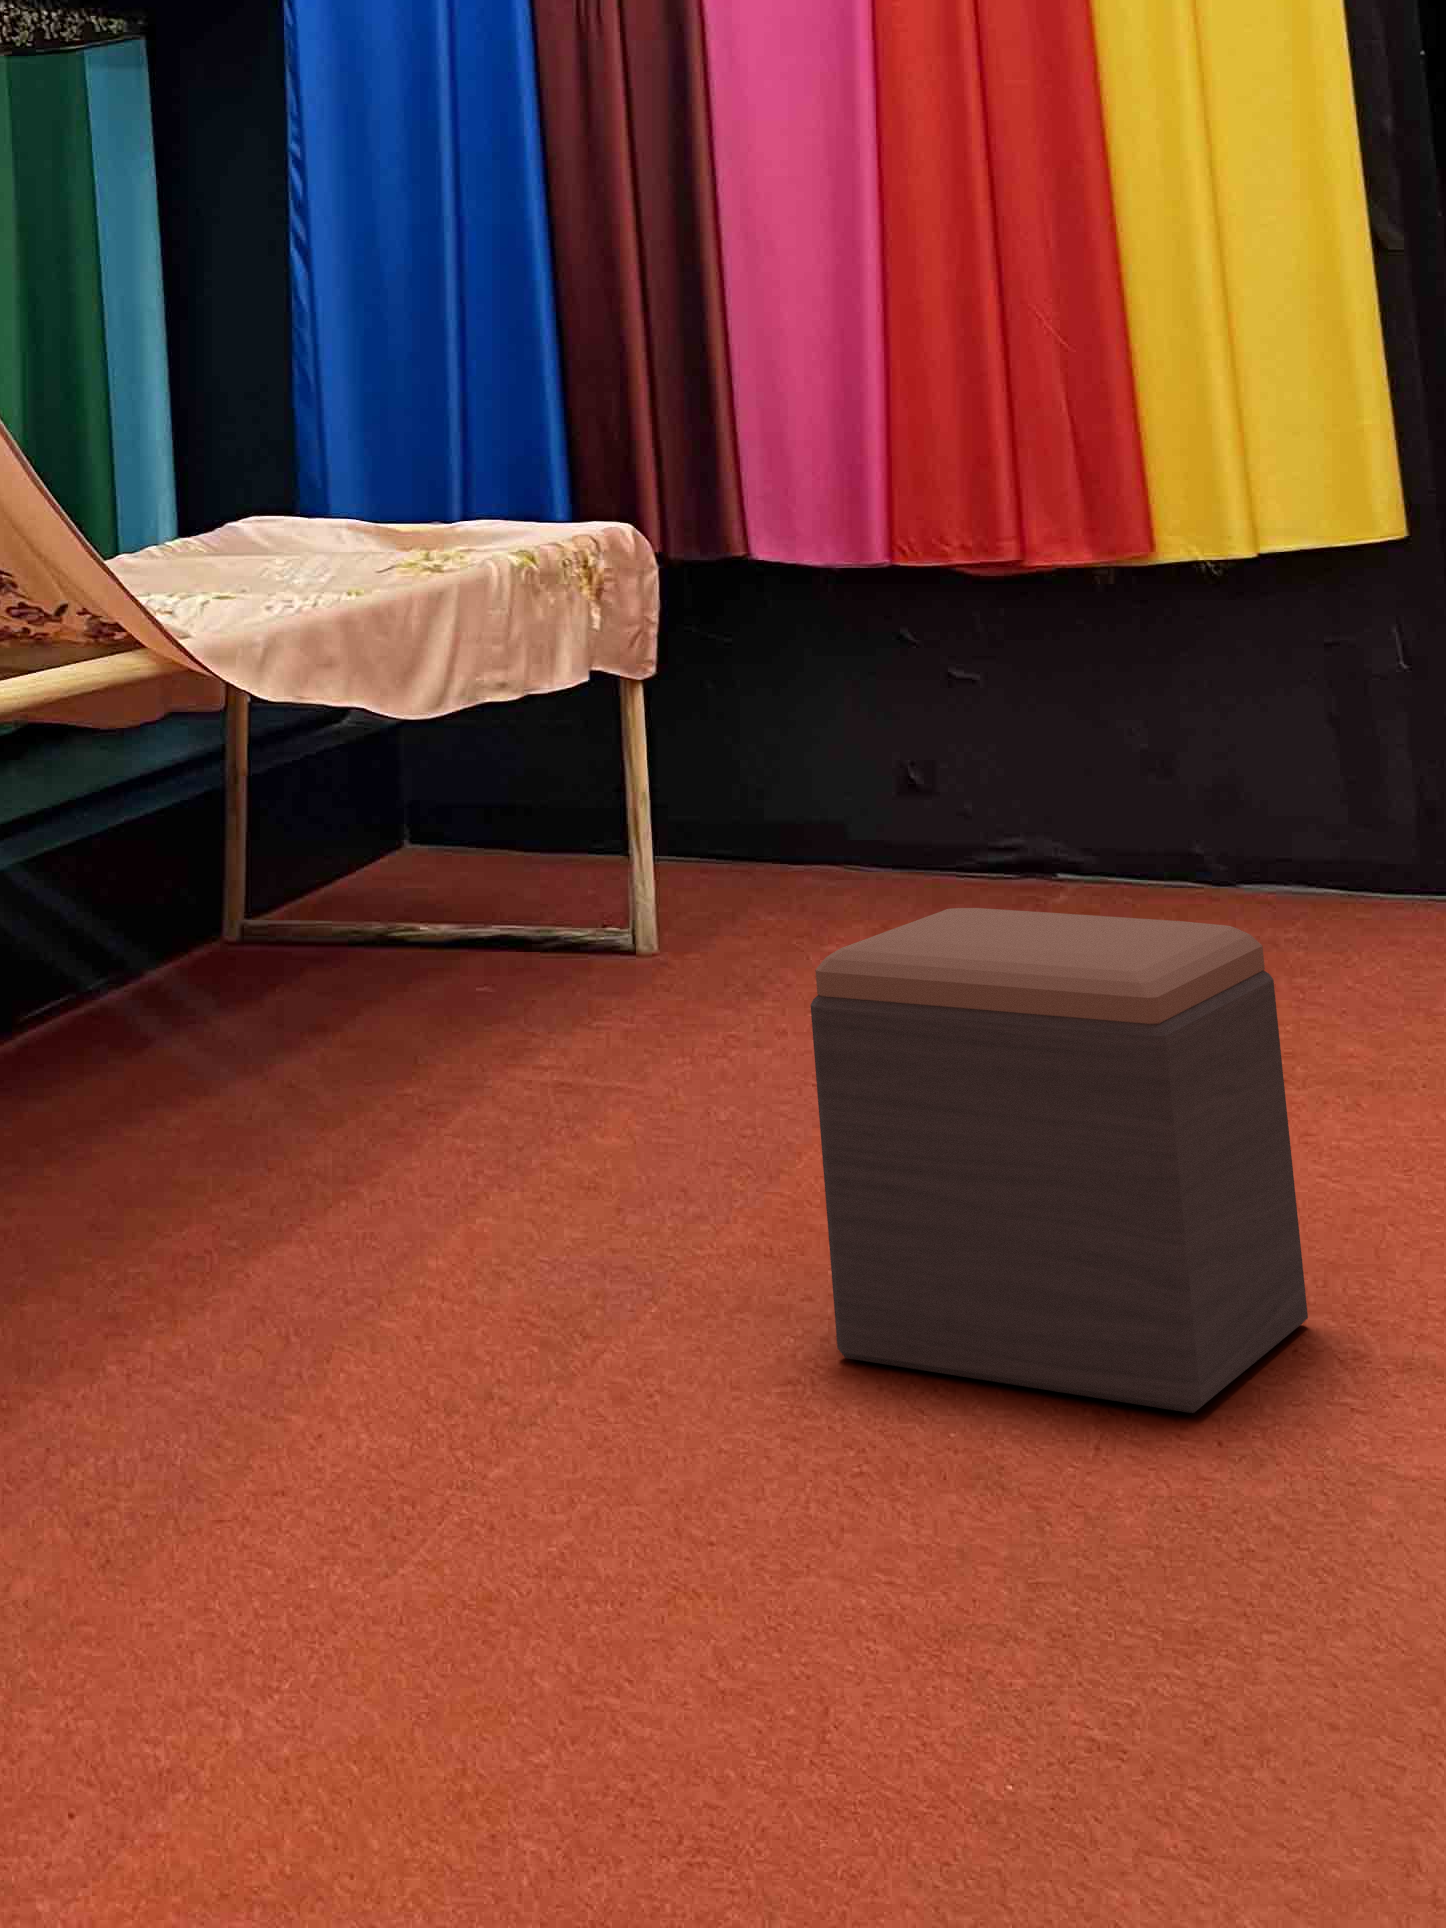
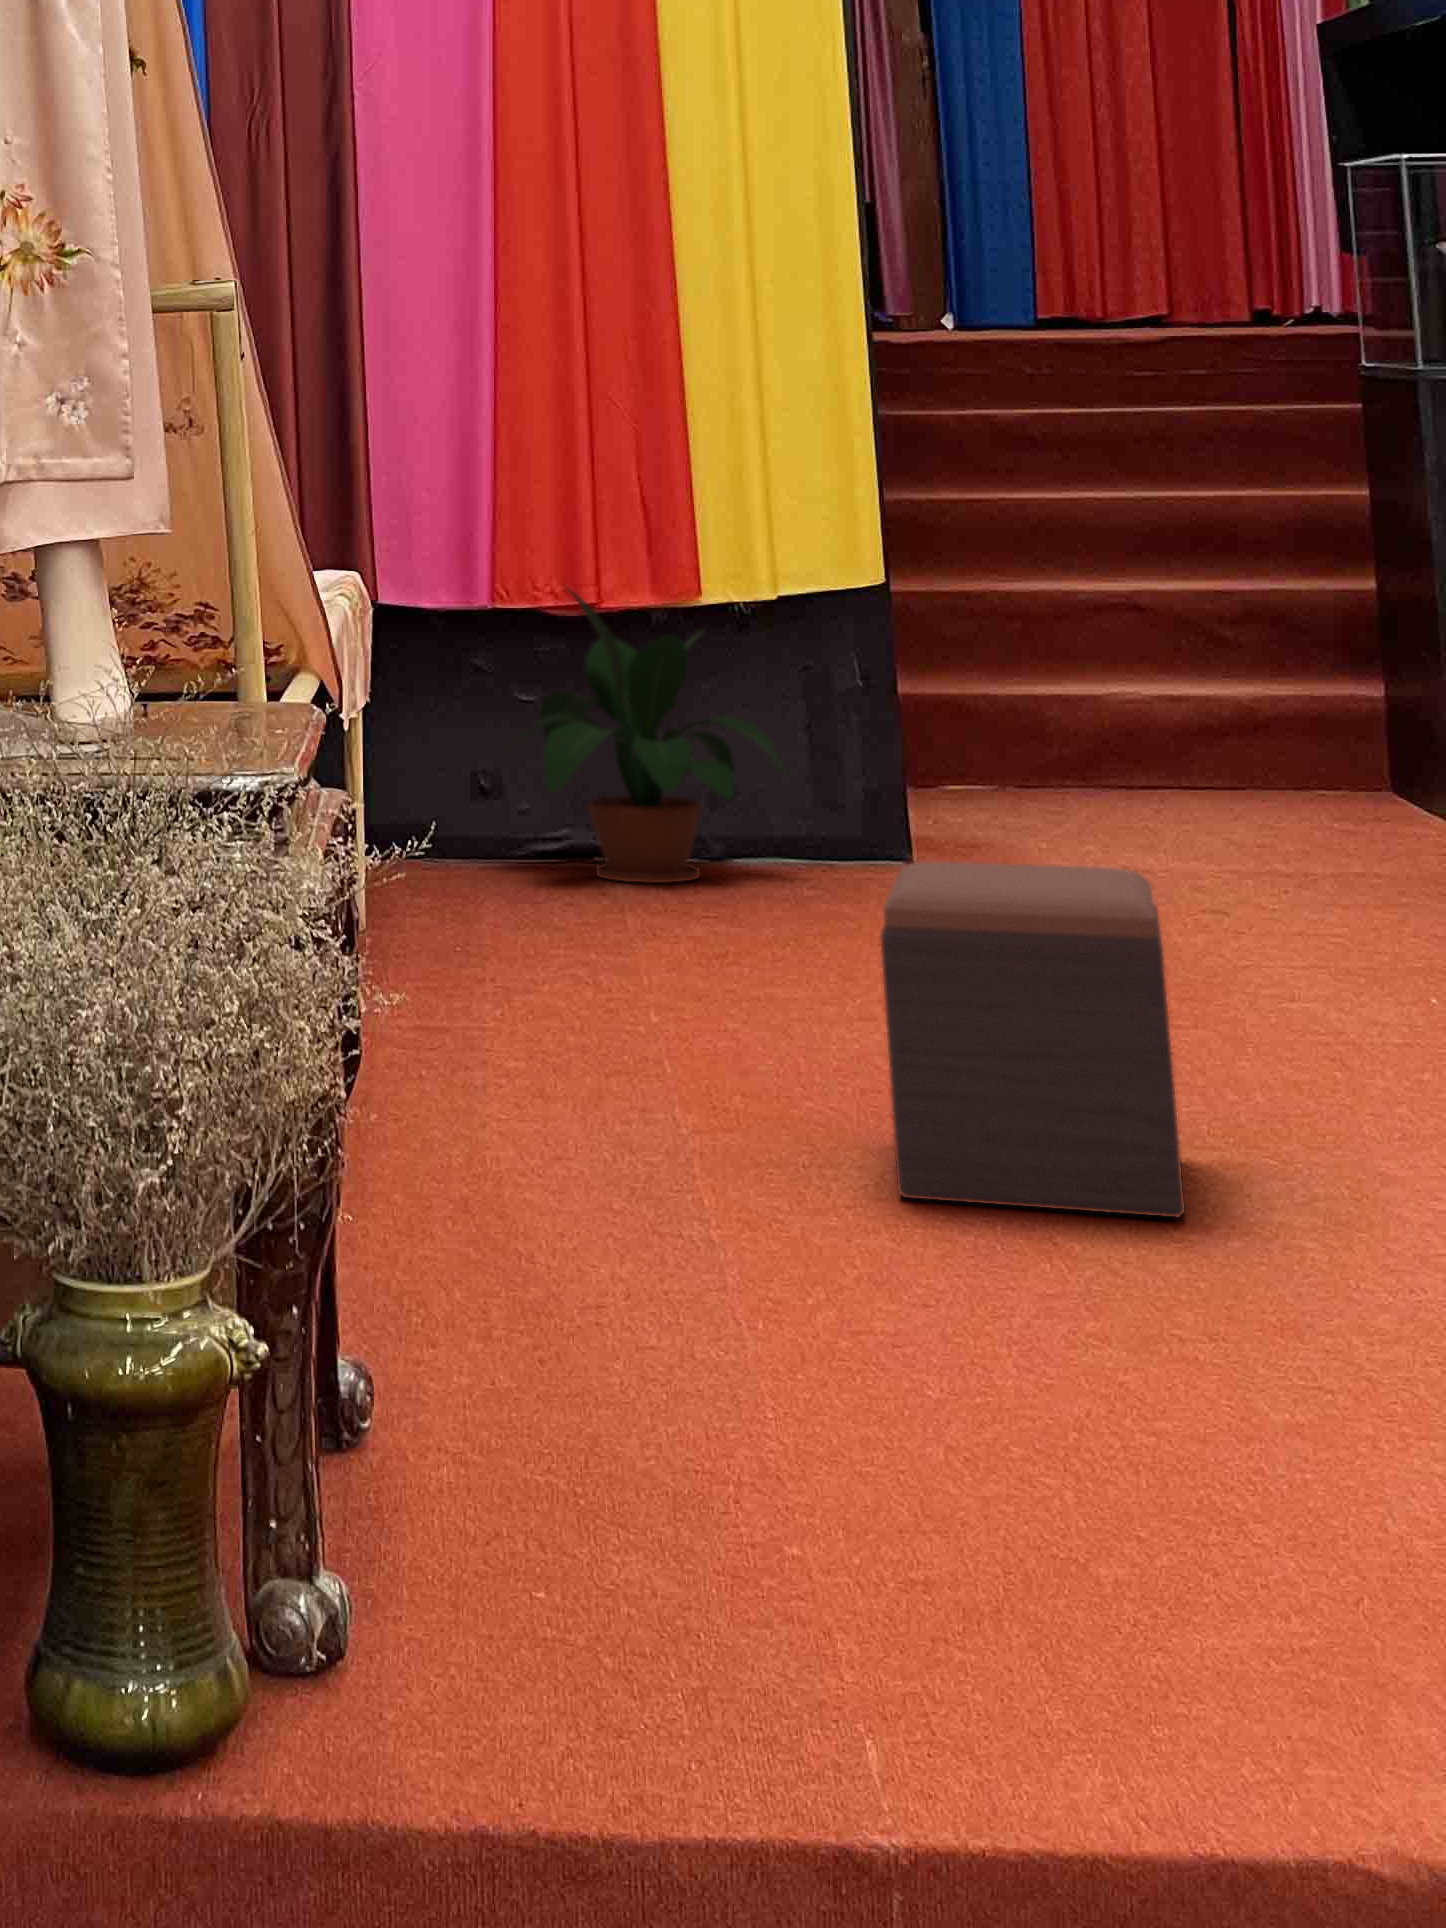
potted plant: none [887,540,1246,913] -> present [505,588,787,883]

